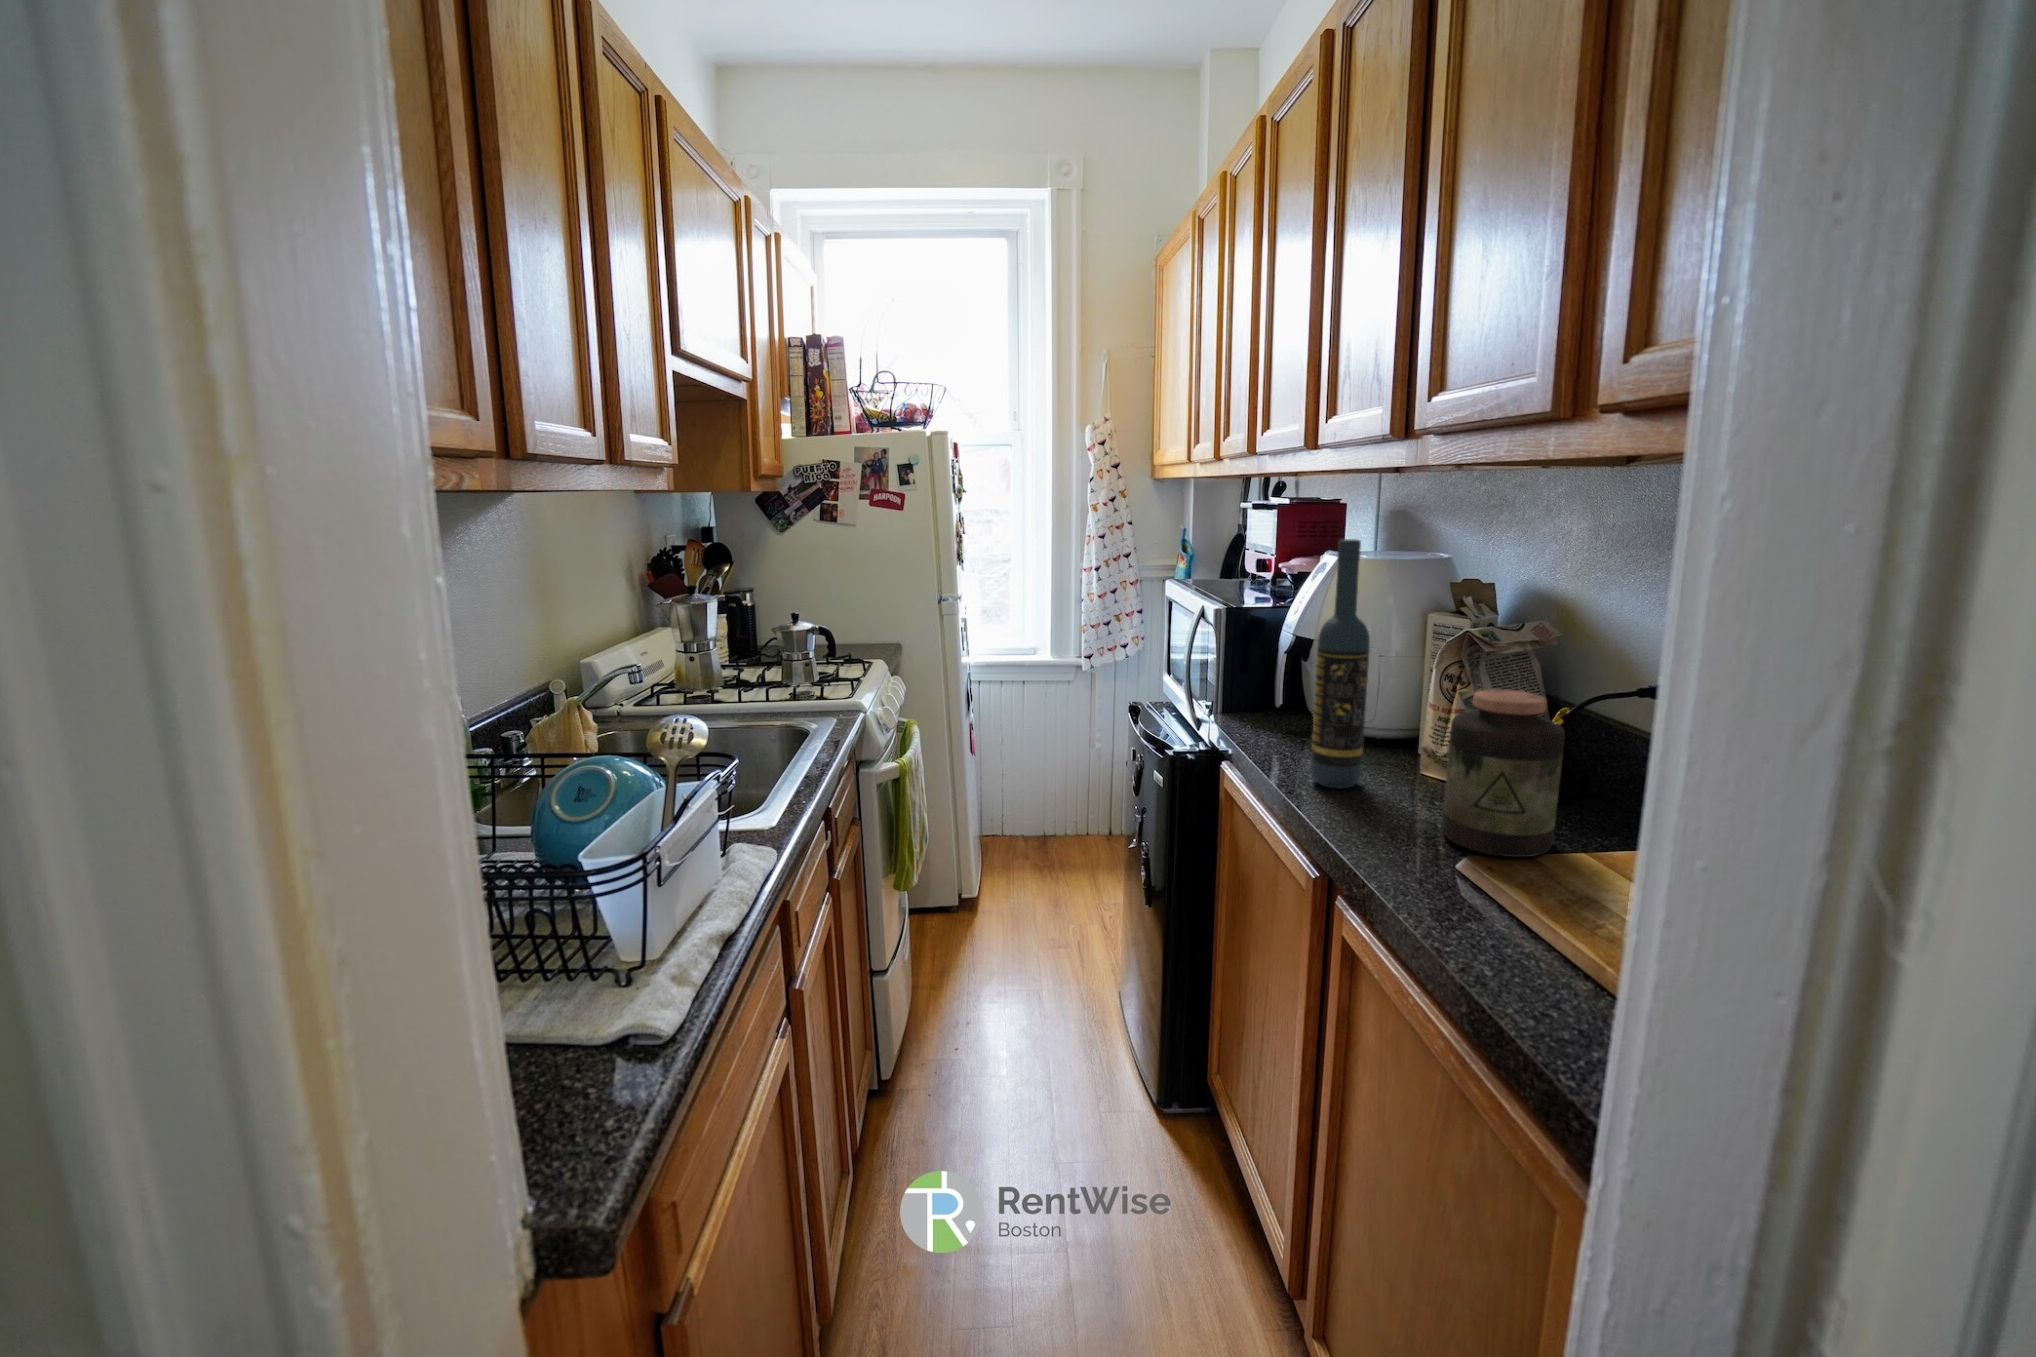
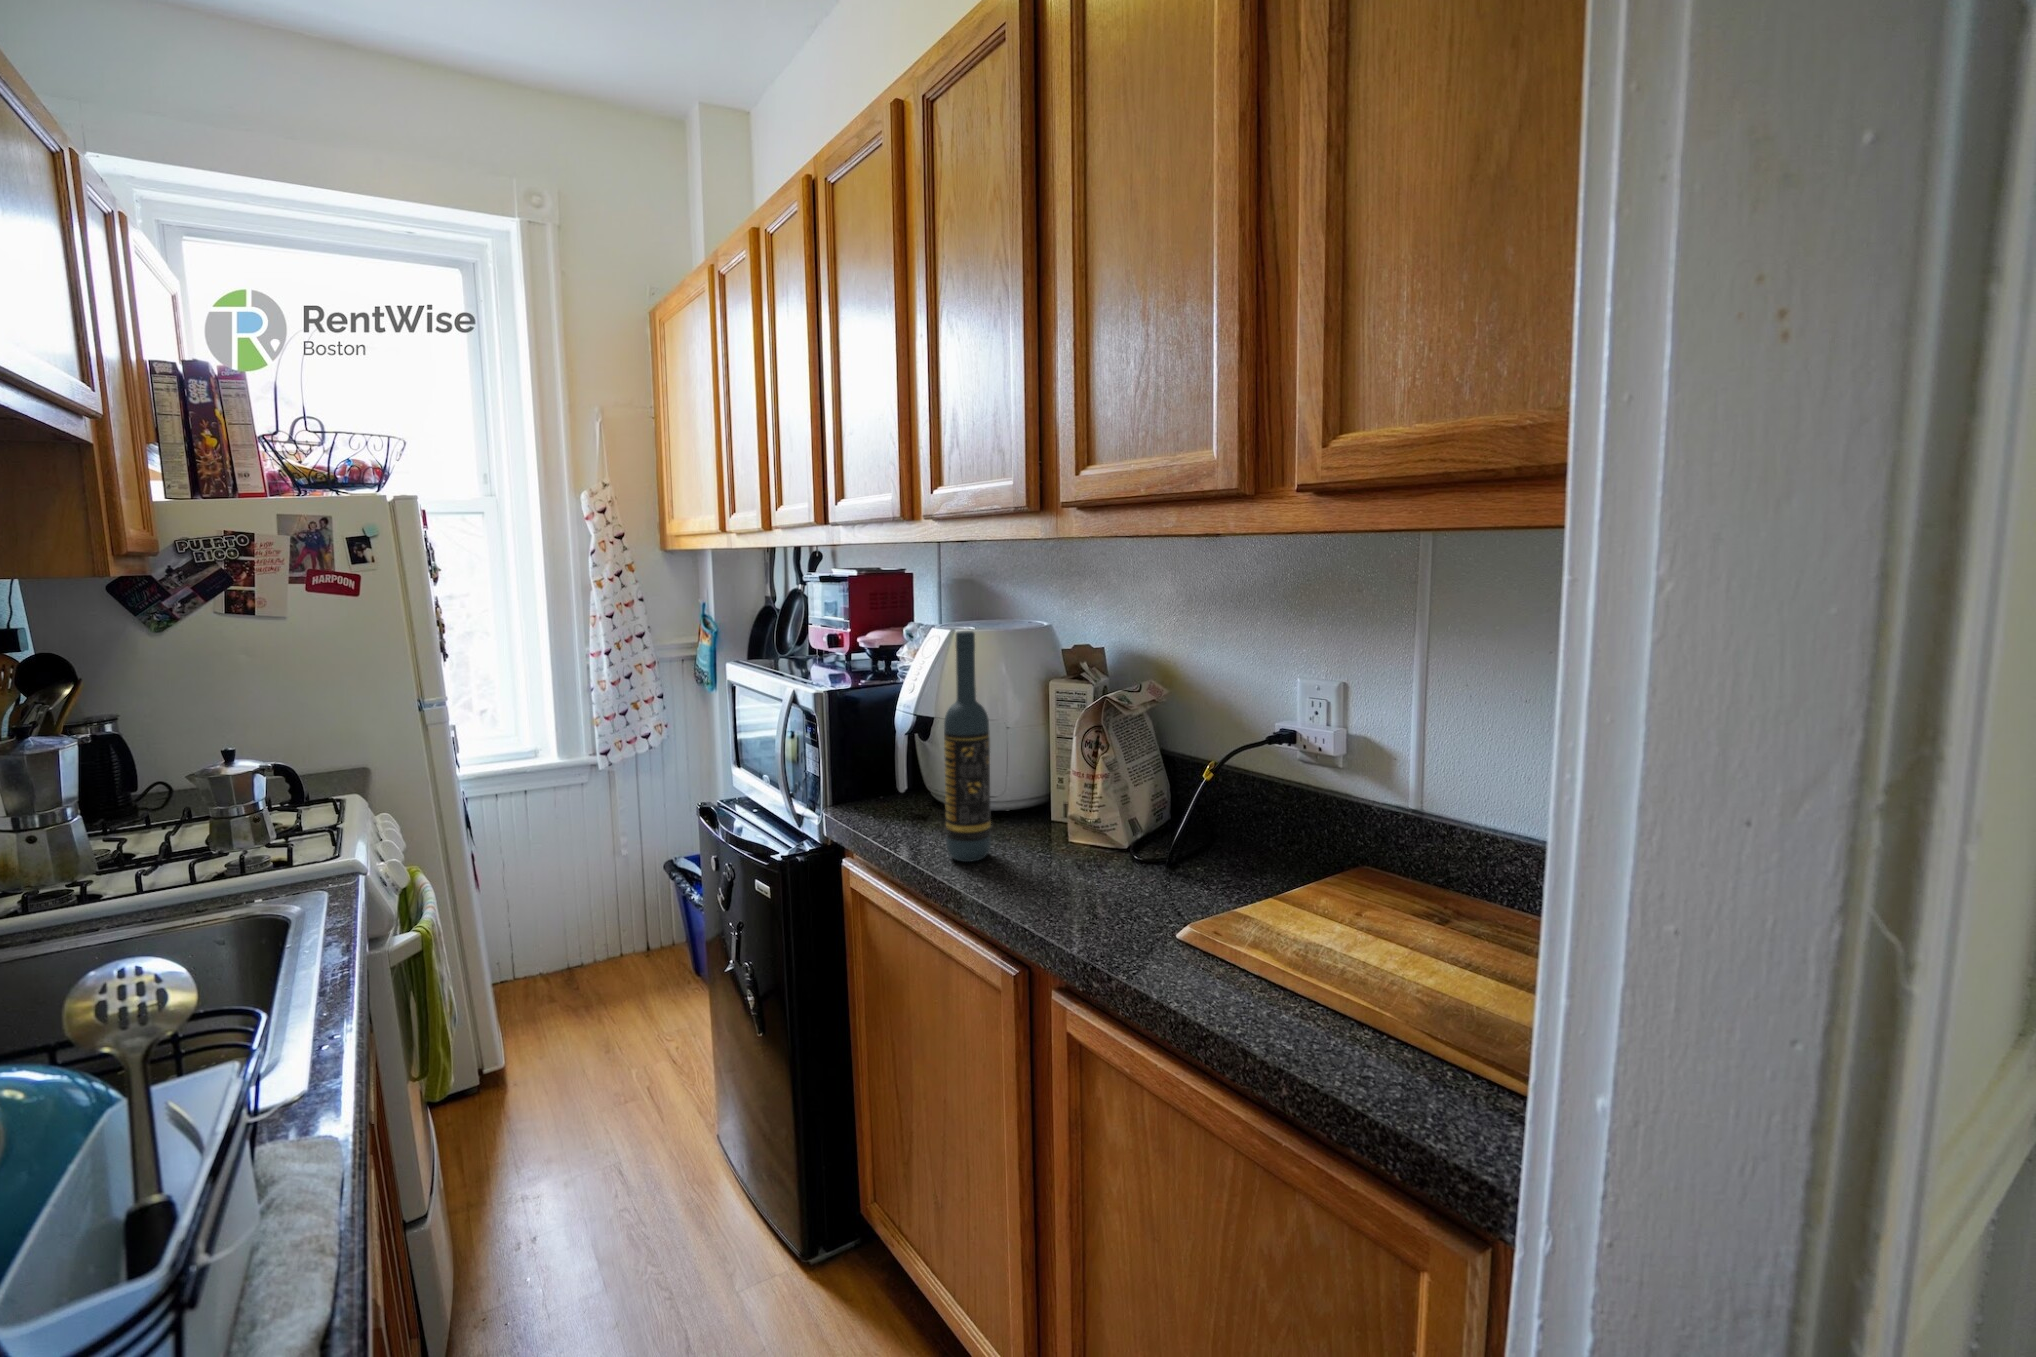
jar: present [1442,689,1565,857] -> none [1078,755,1162,897]

